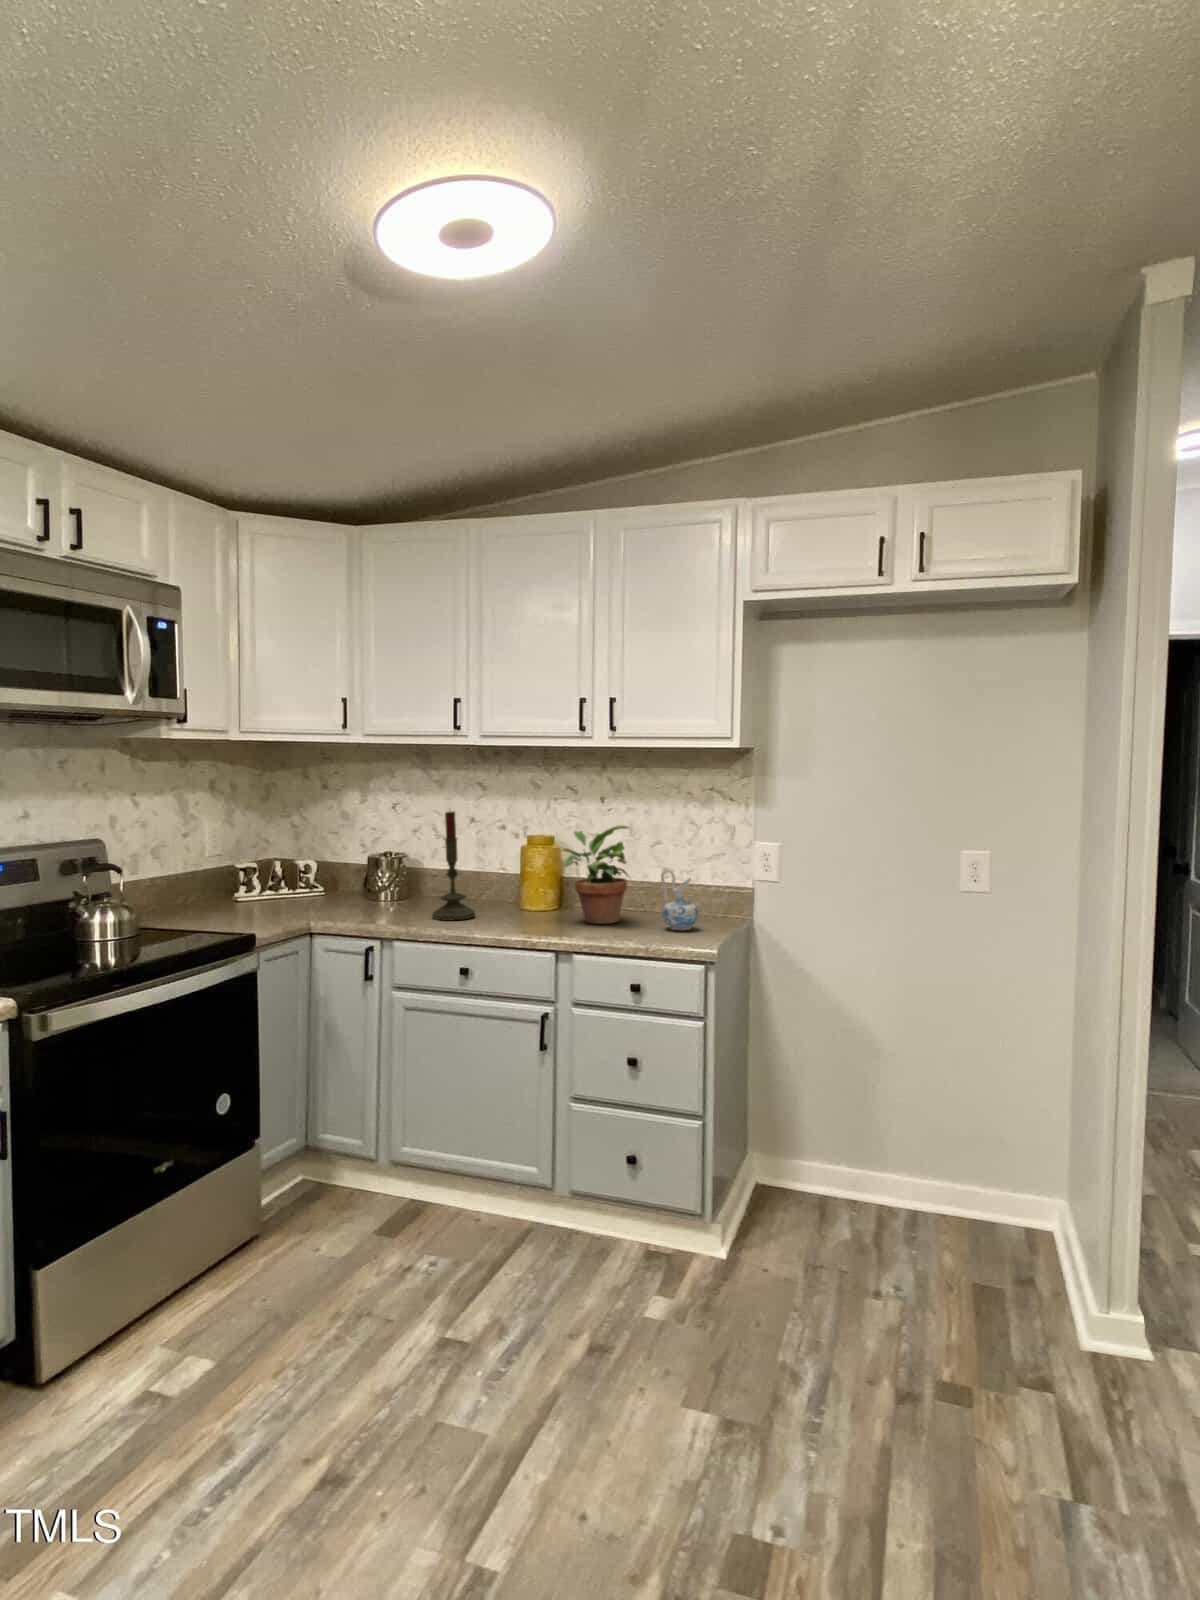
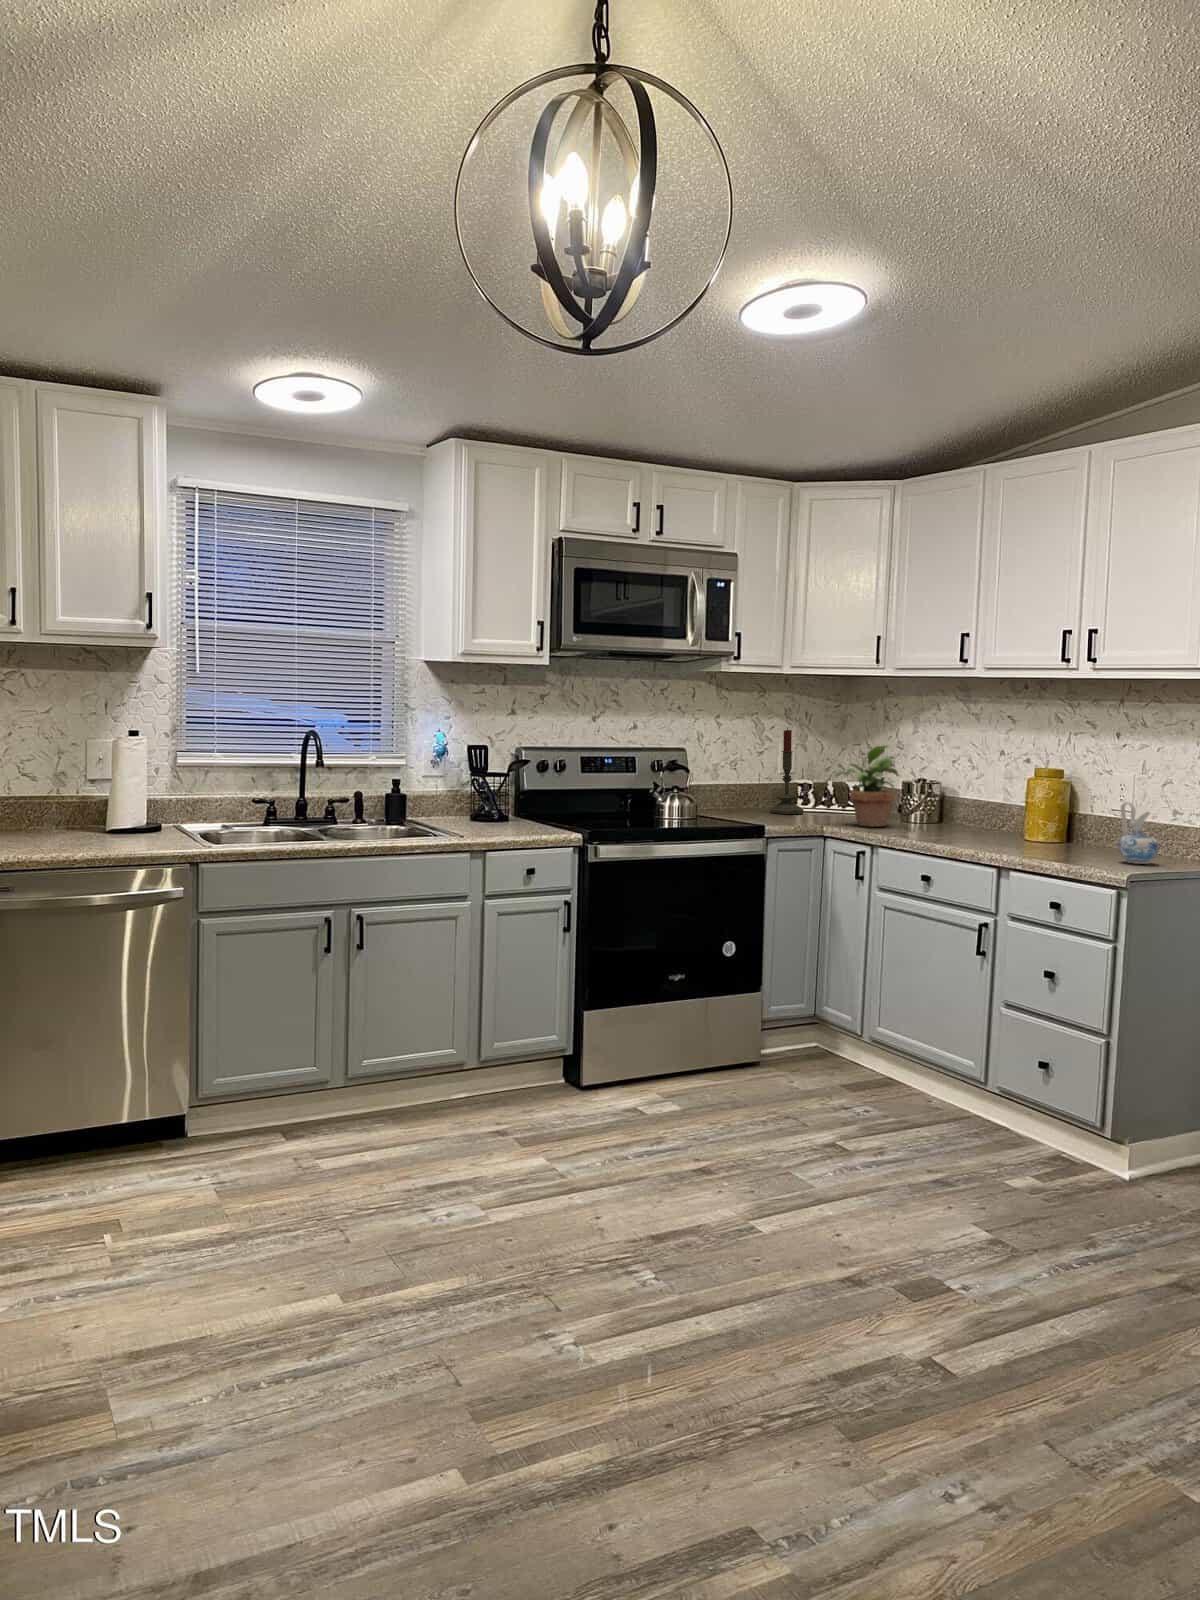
candle: present [432,811,475,920] -> present [770,728,803,814]
potted plant: present [563,825,629,924] -> present [834,745,898,826]

